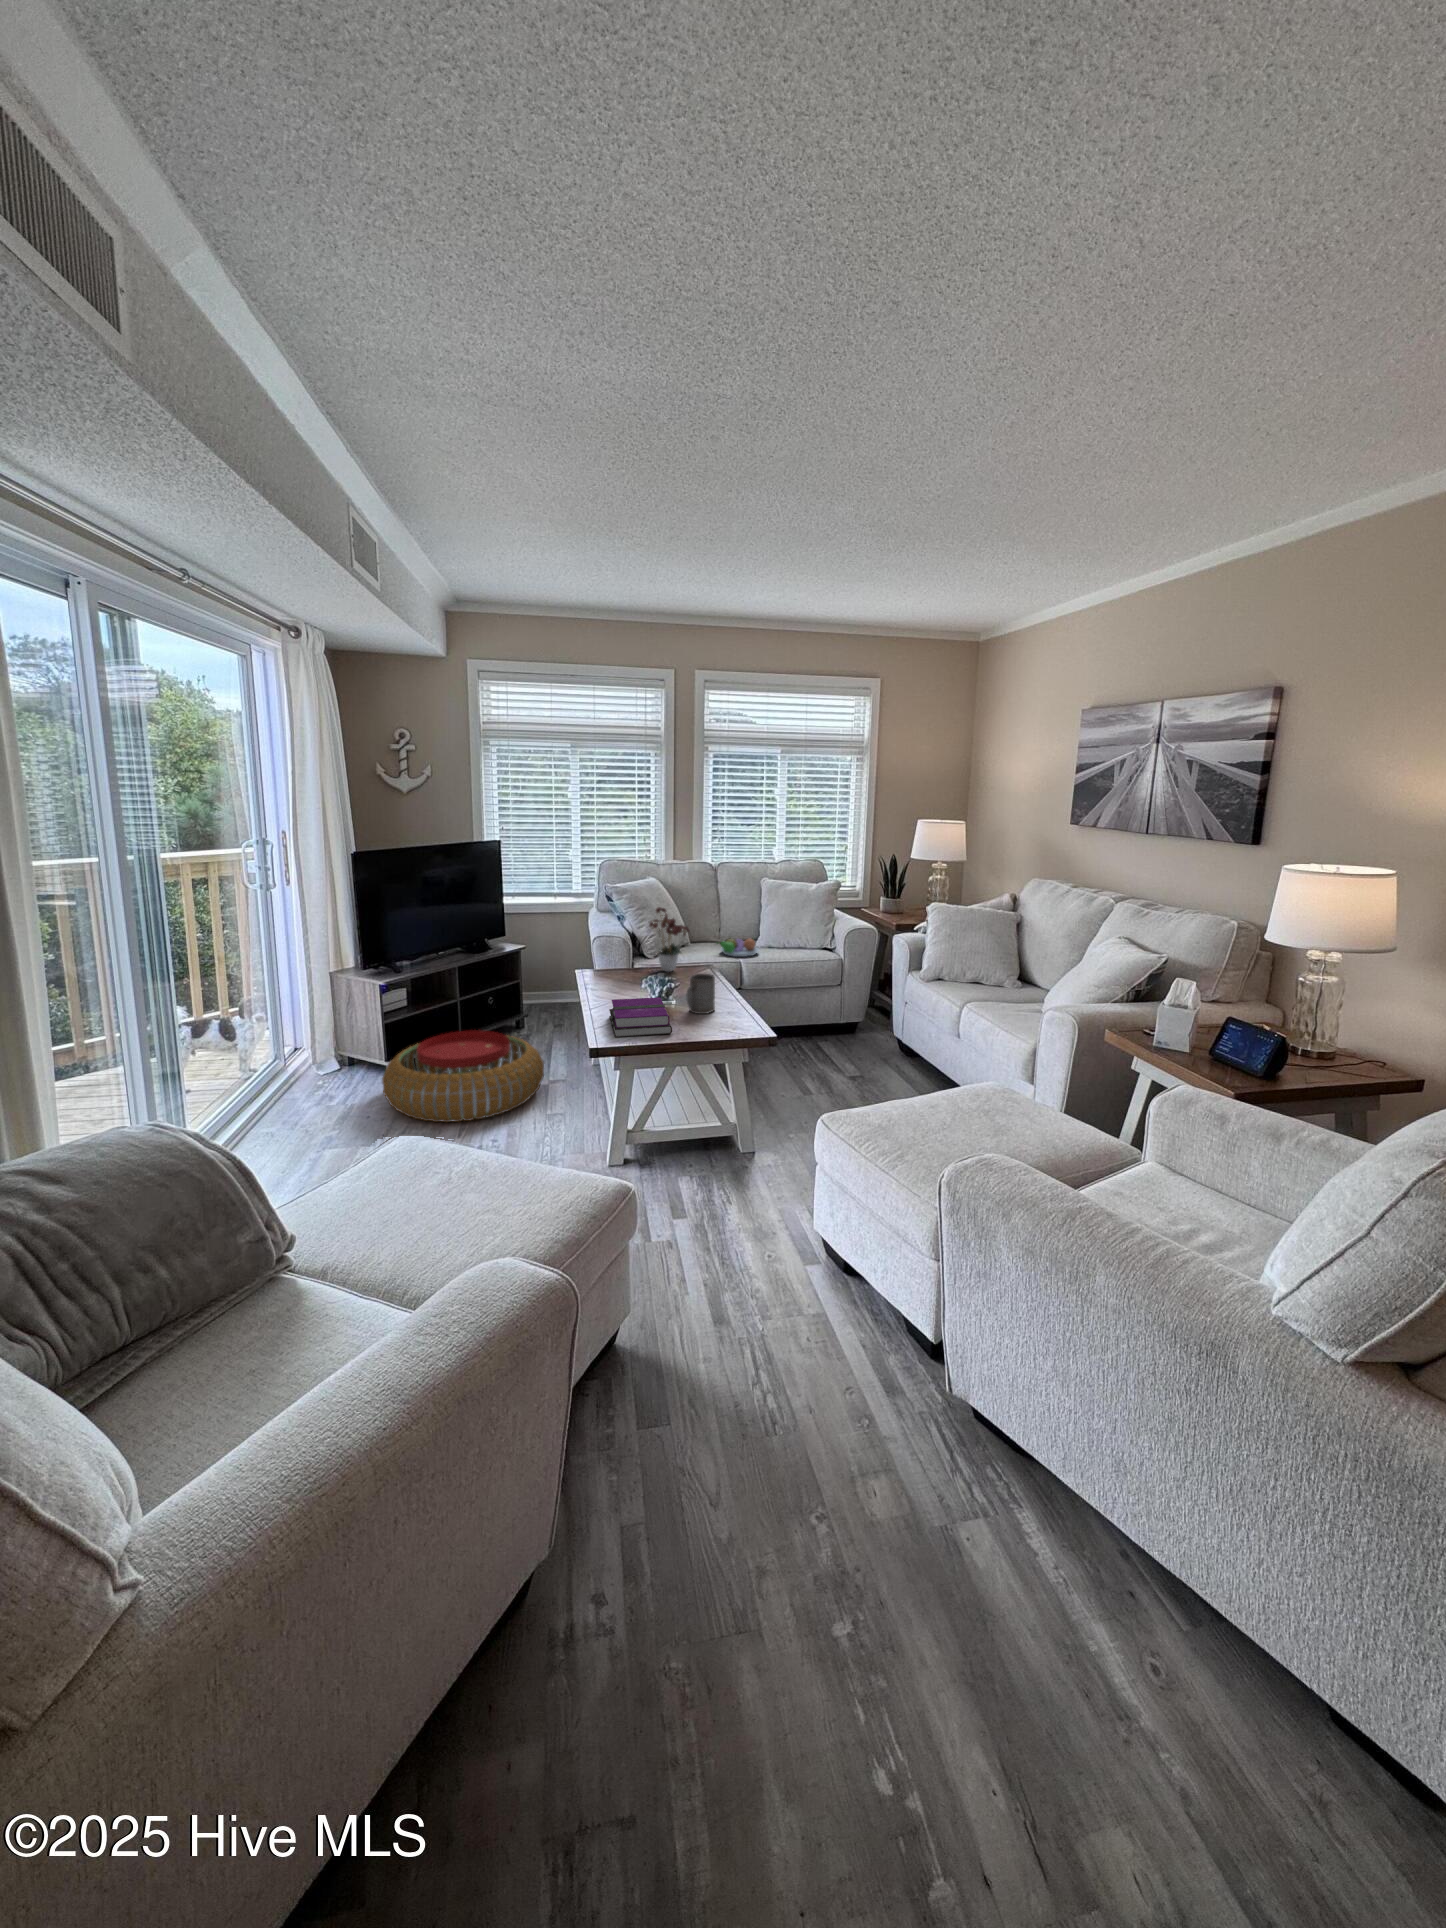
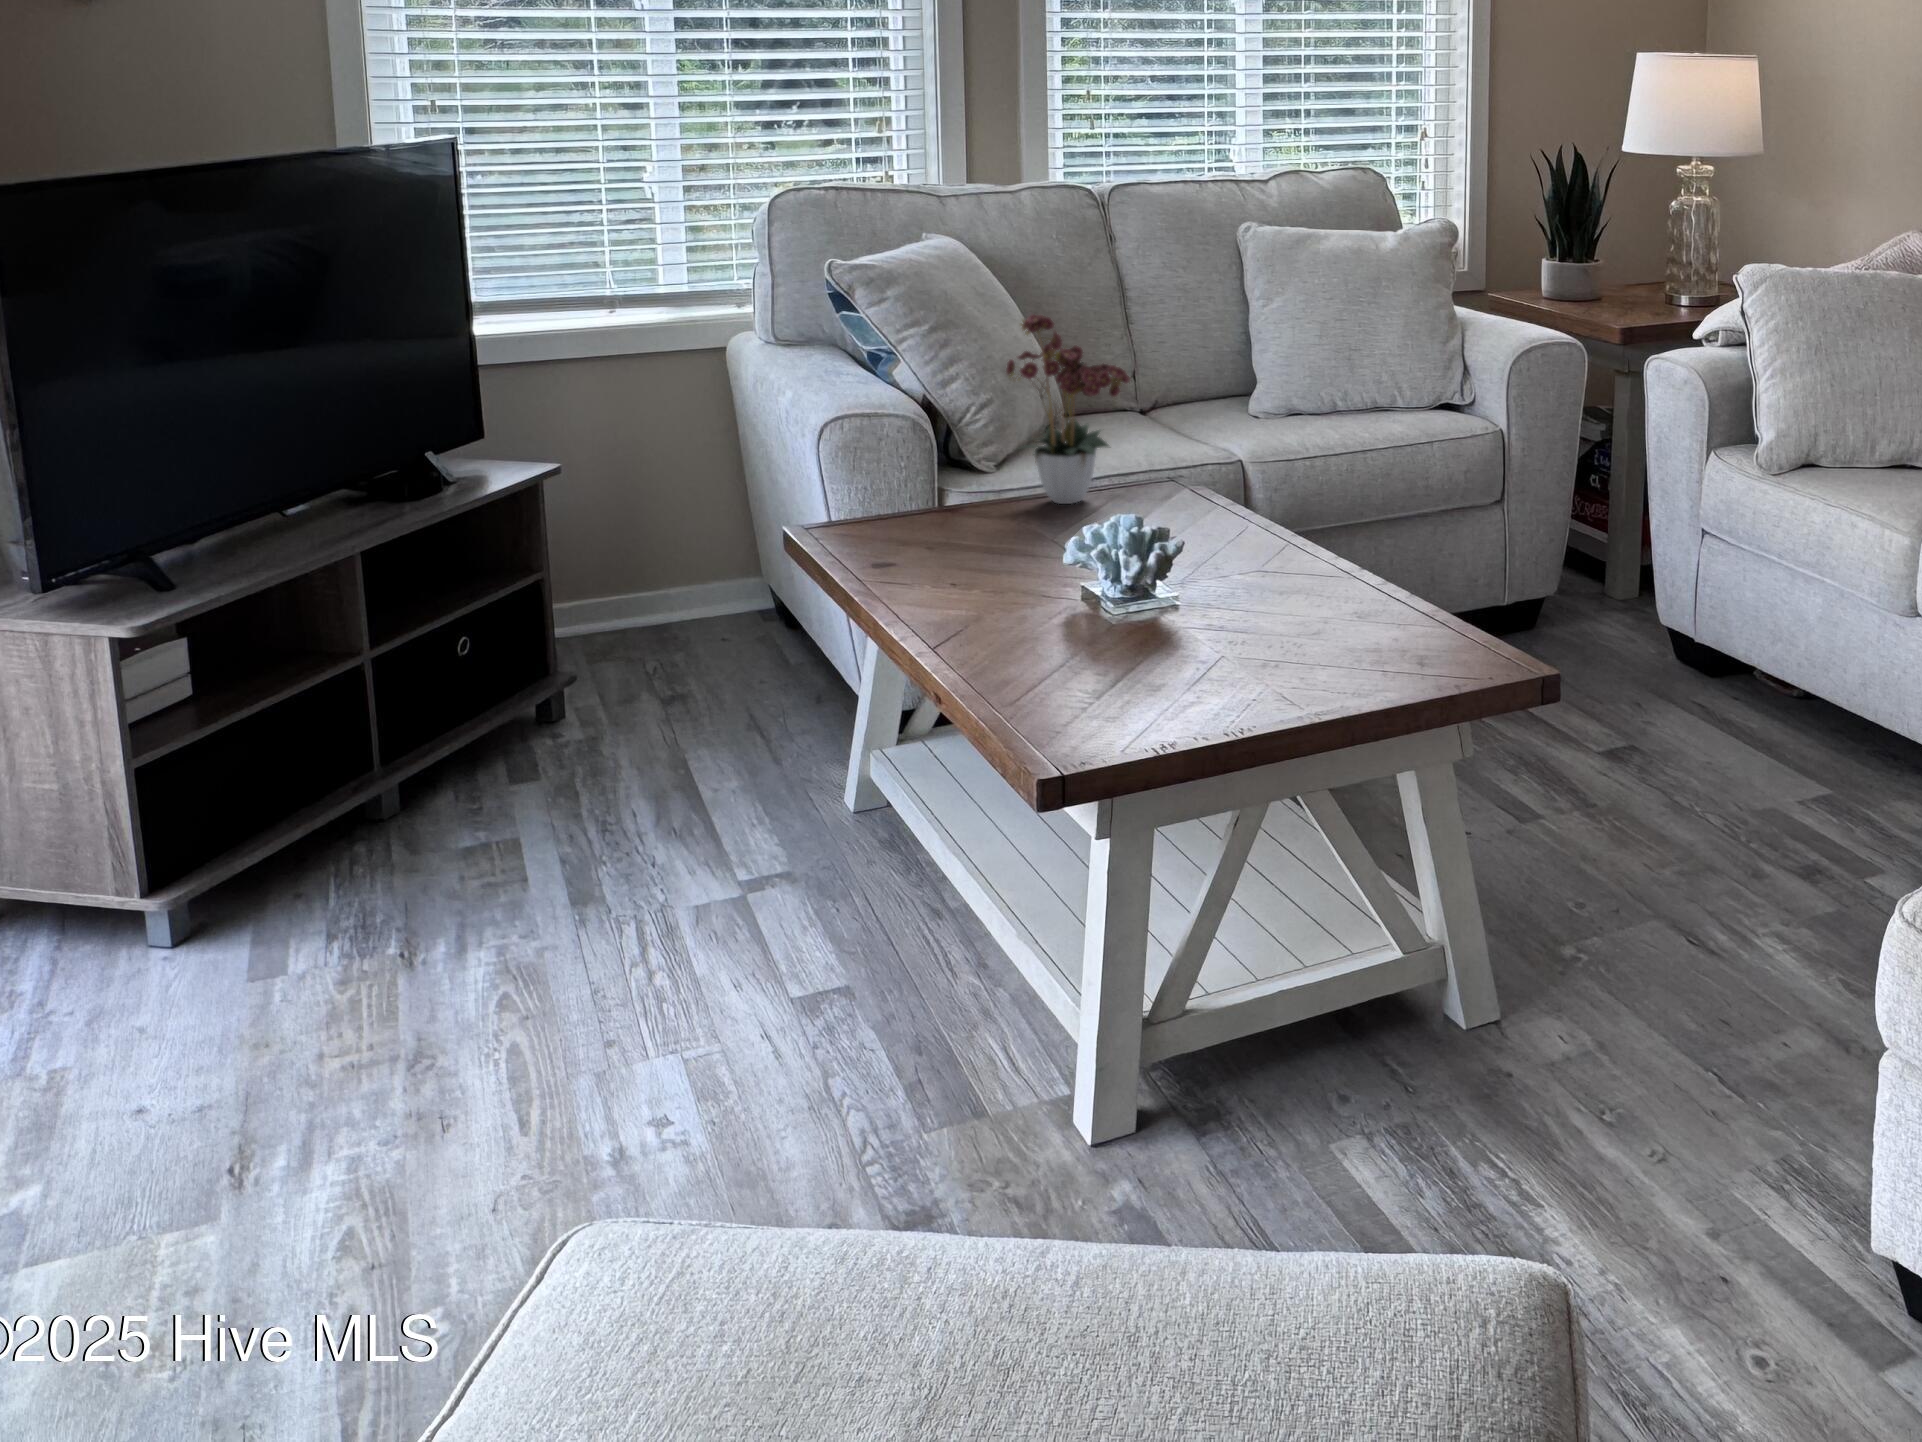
fruit bowl: present [720,938,759,957] -> none [1157,387,1279,444]
mug: present [686,974,715,1014] -> none [1240,503,1318,626]
hardback book: present [609,997,672,1037] -> none [1016,589,1262,735]
pouf: present [382,1030,544,1122] -> none [170,751,750,1100]

